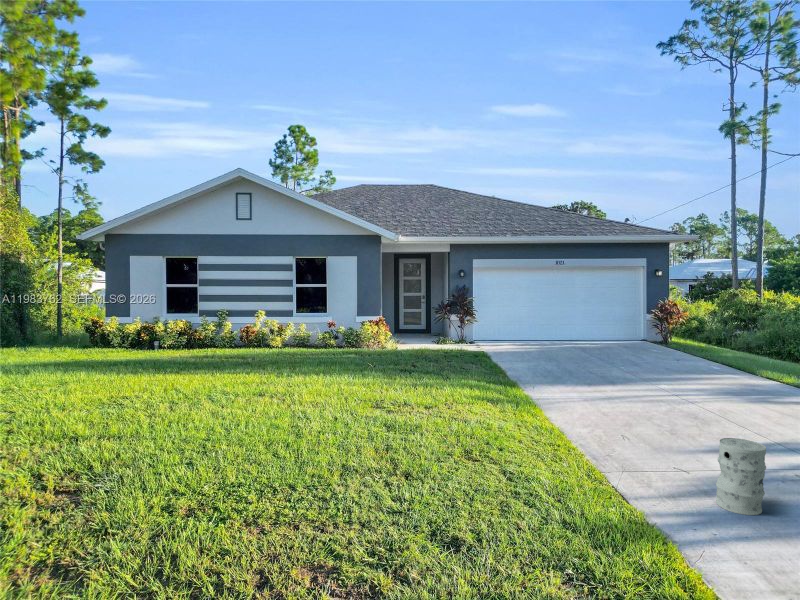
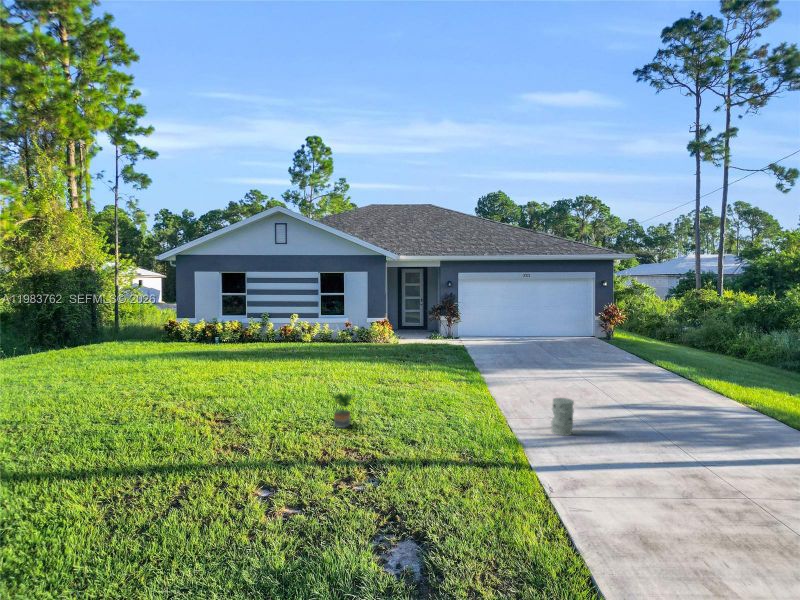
potted tree: none [289,431,333,505] -> present [334,393,353,428]

